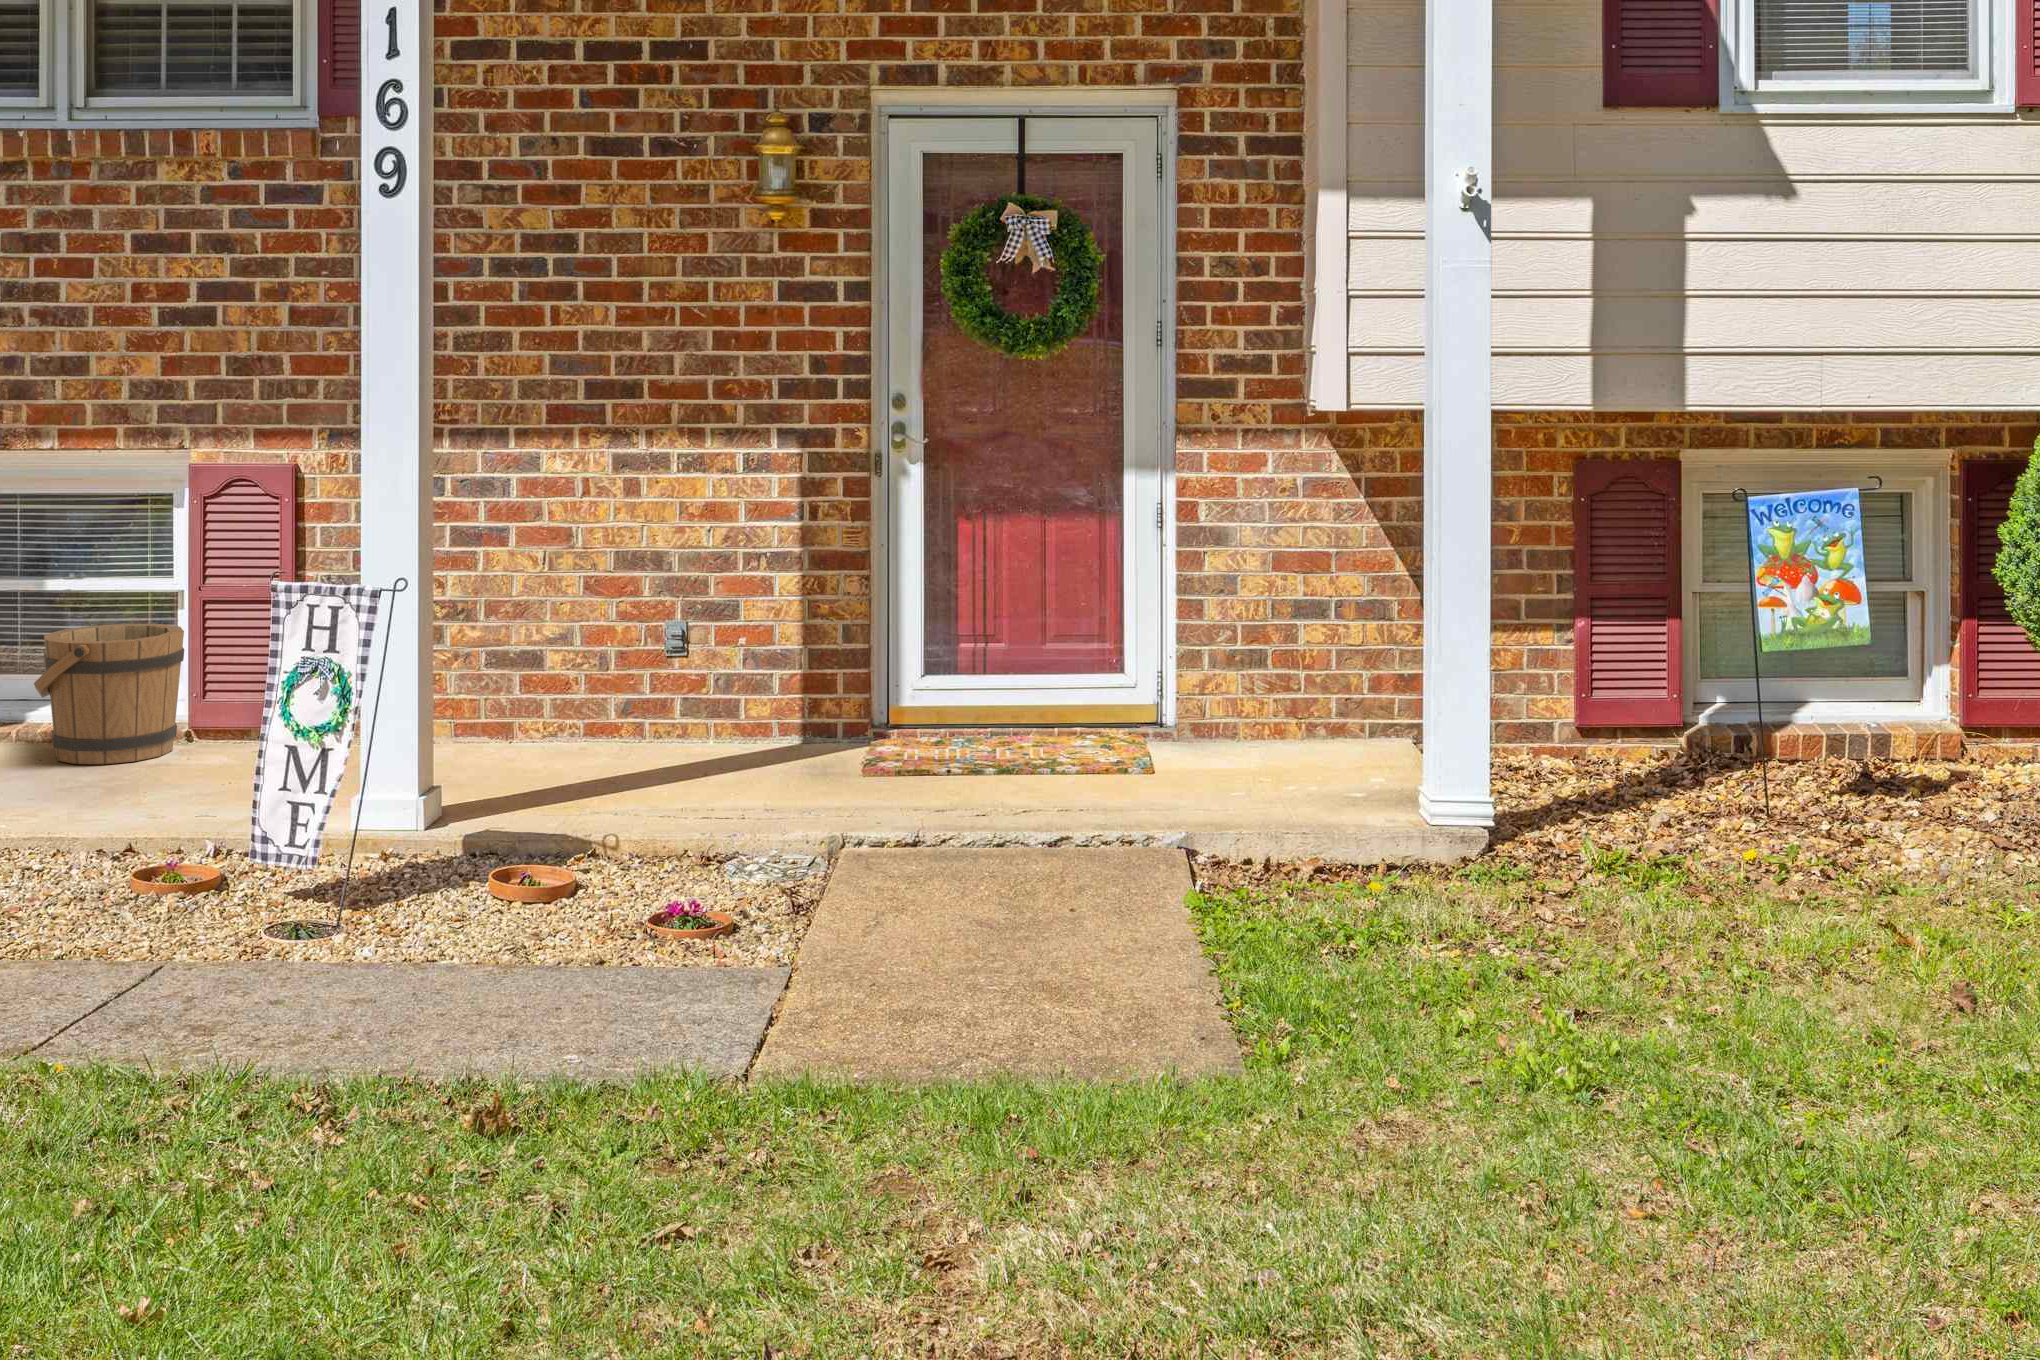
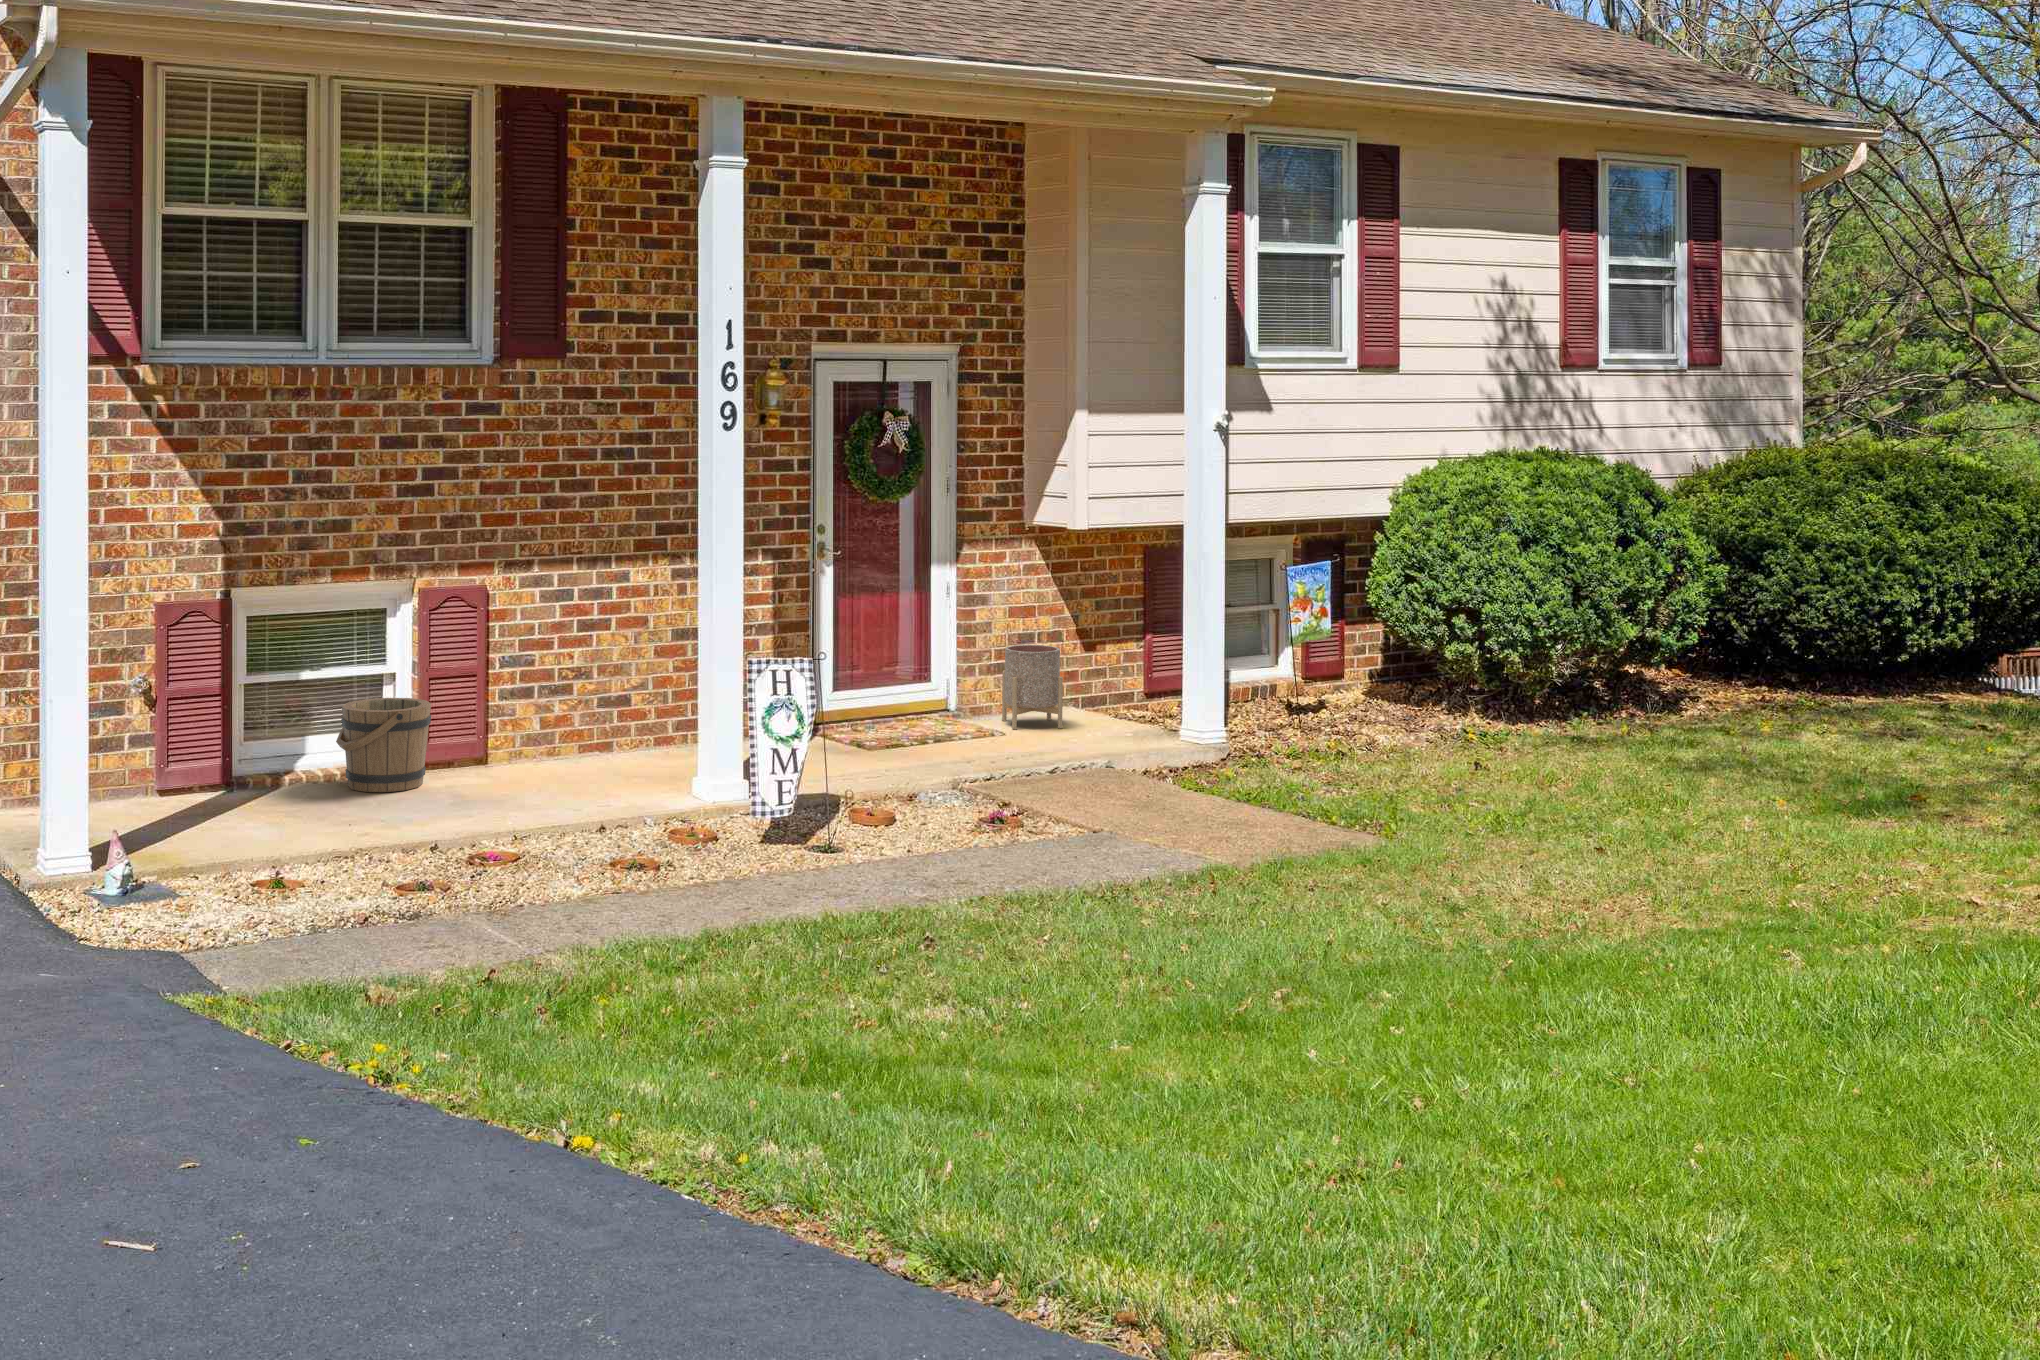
planter: none [1220,620,1331,776] -> present [1002,645,1063,729]

